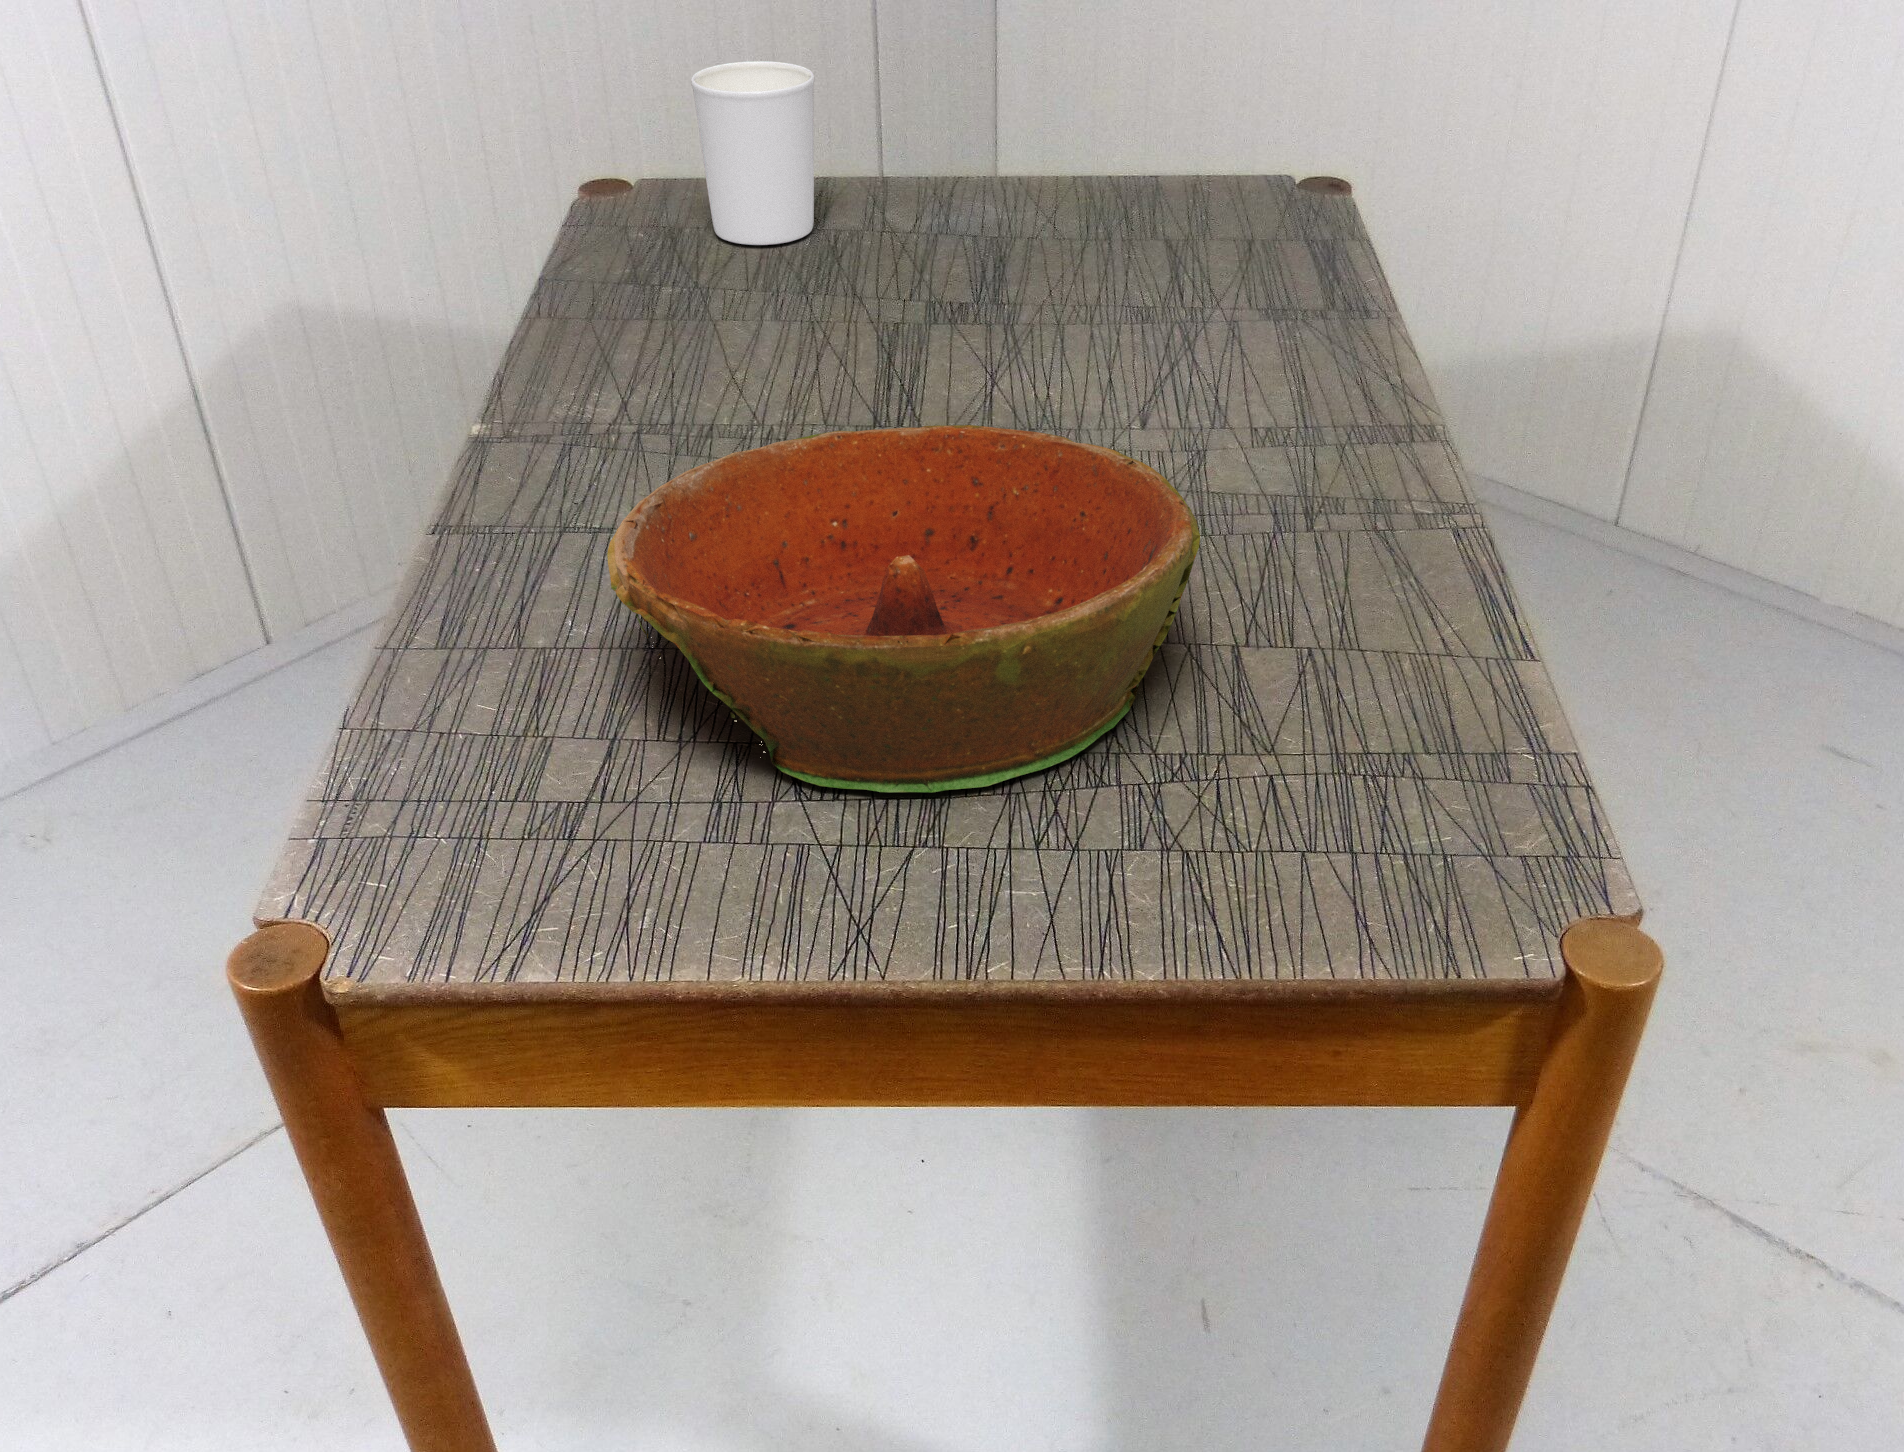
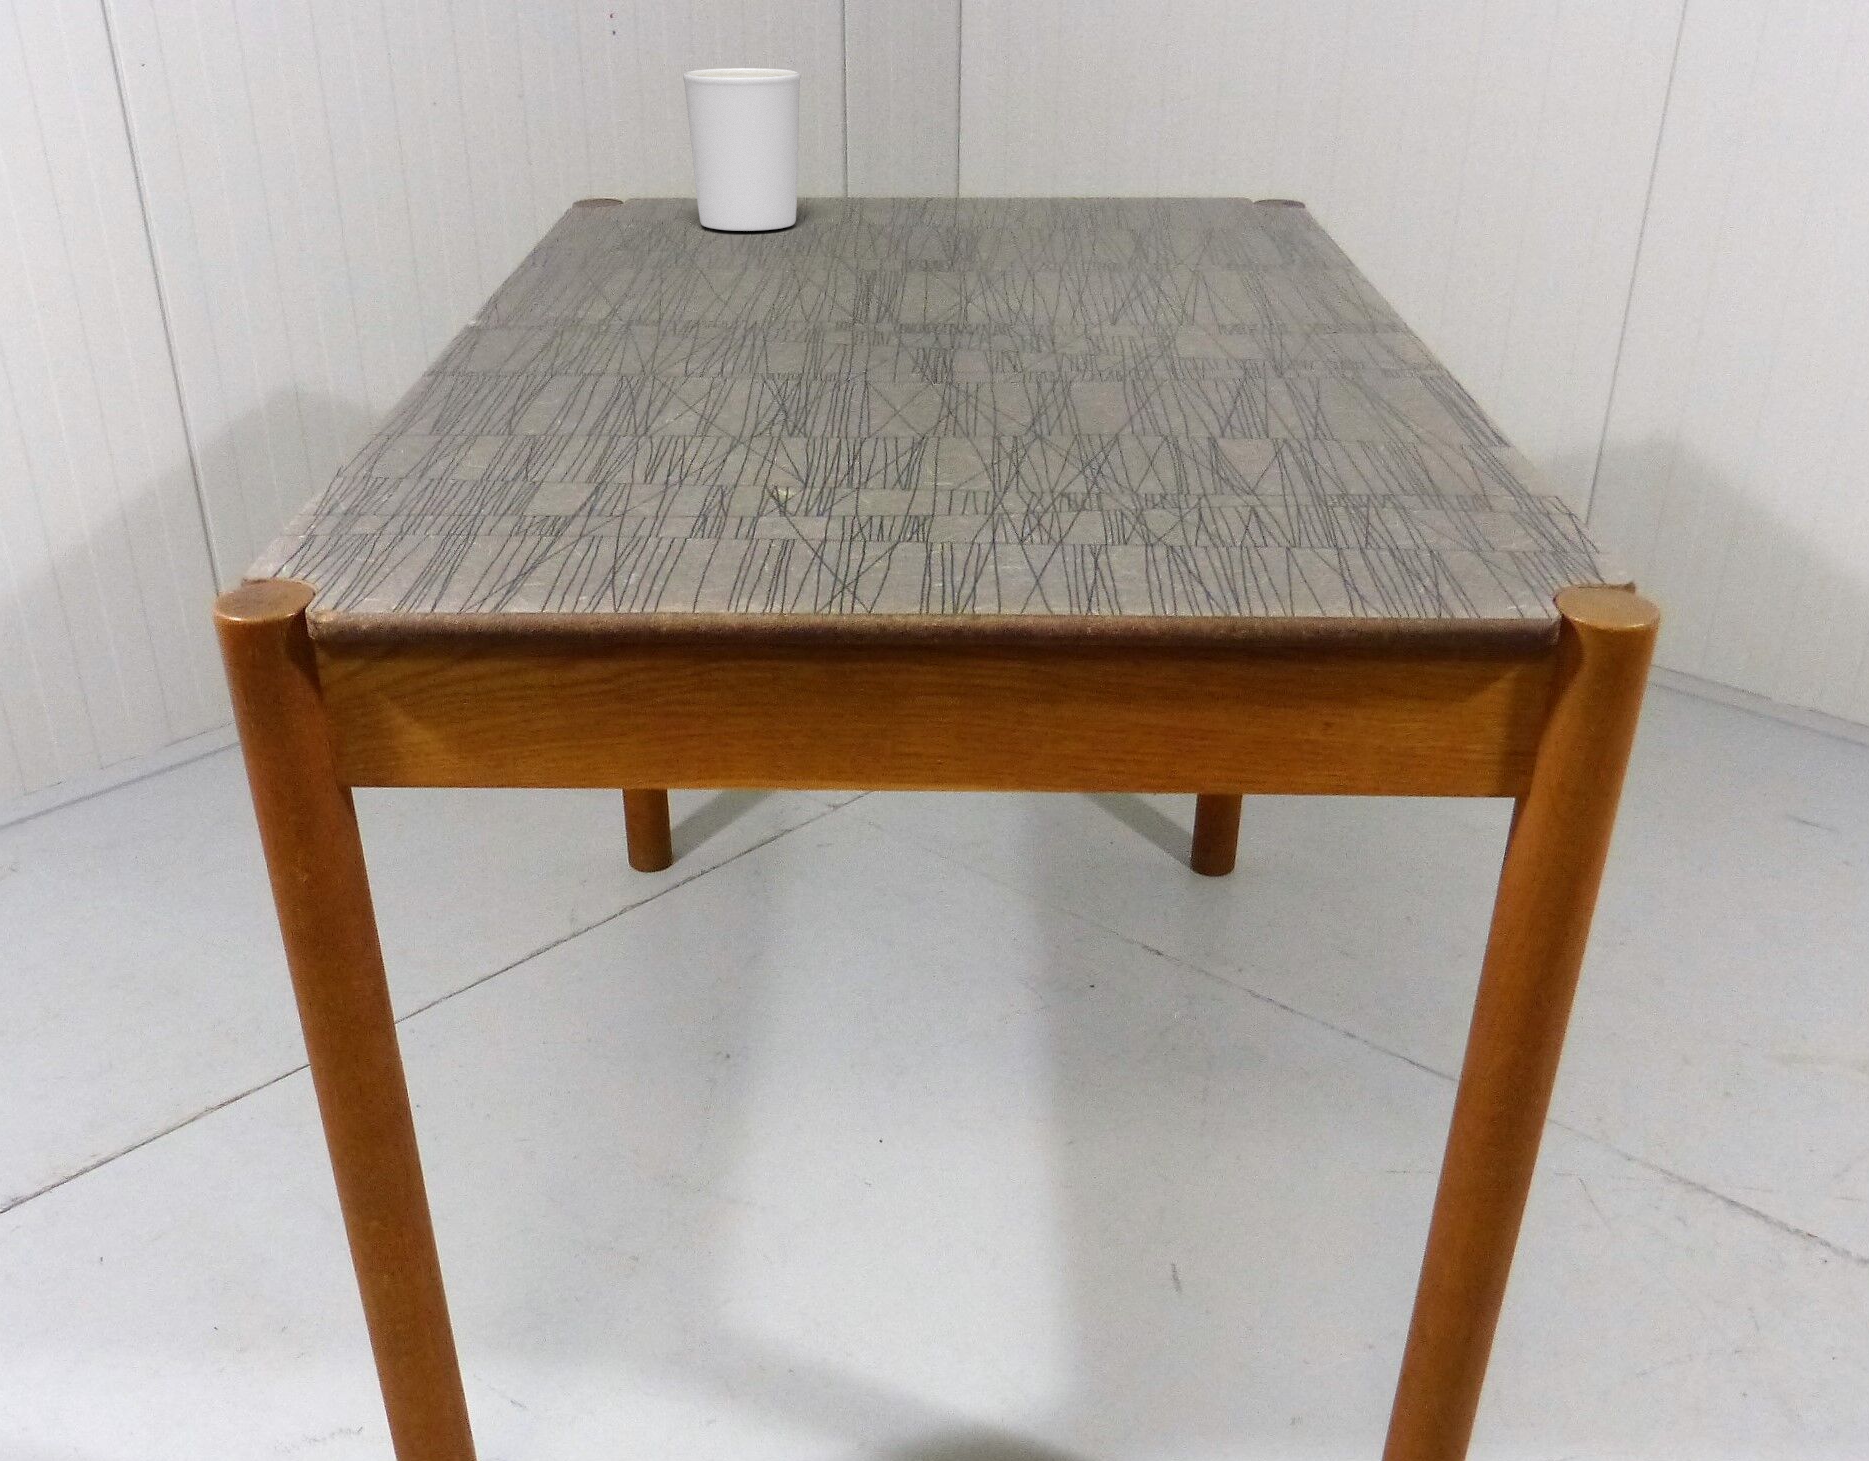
bowl: present [607,425,1200,792] -> none [601,259,1179,507]

